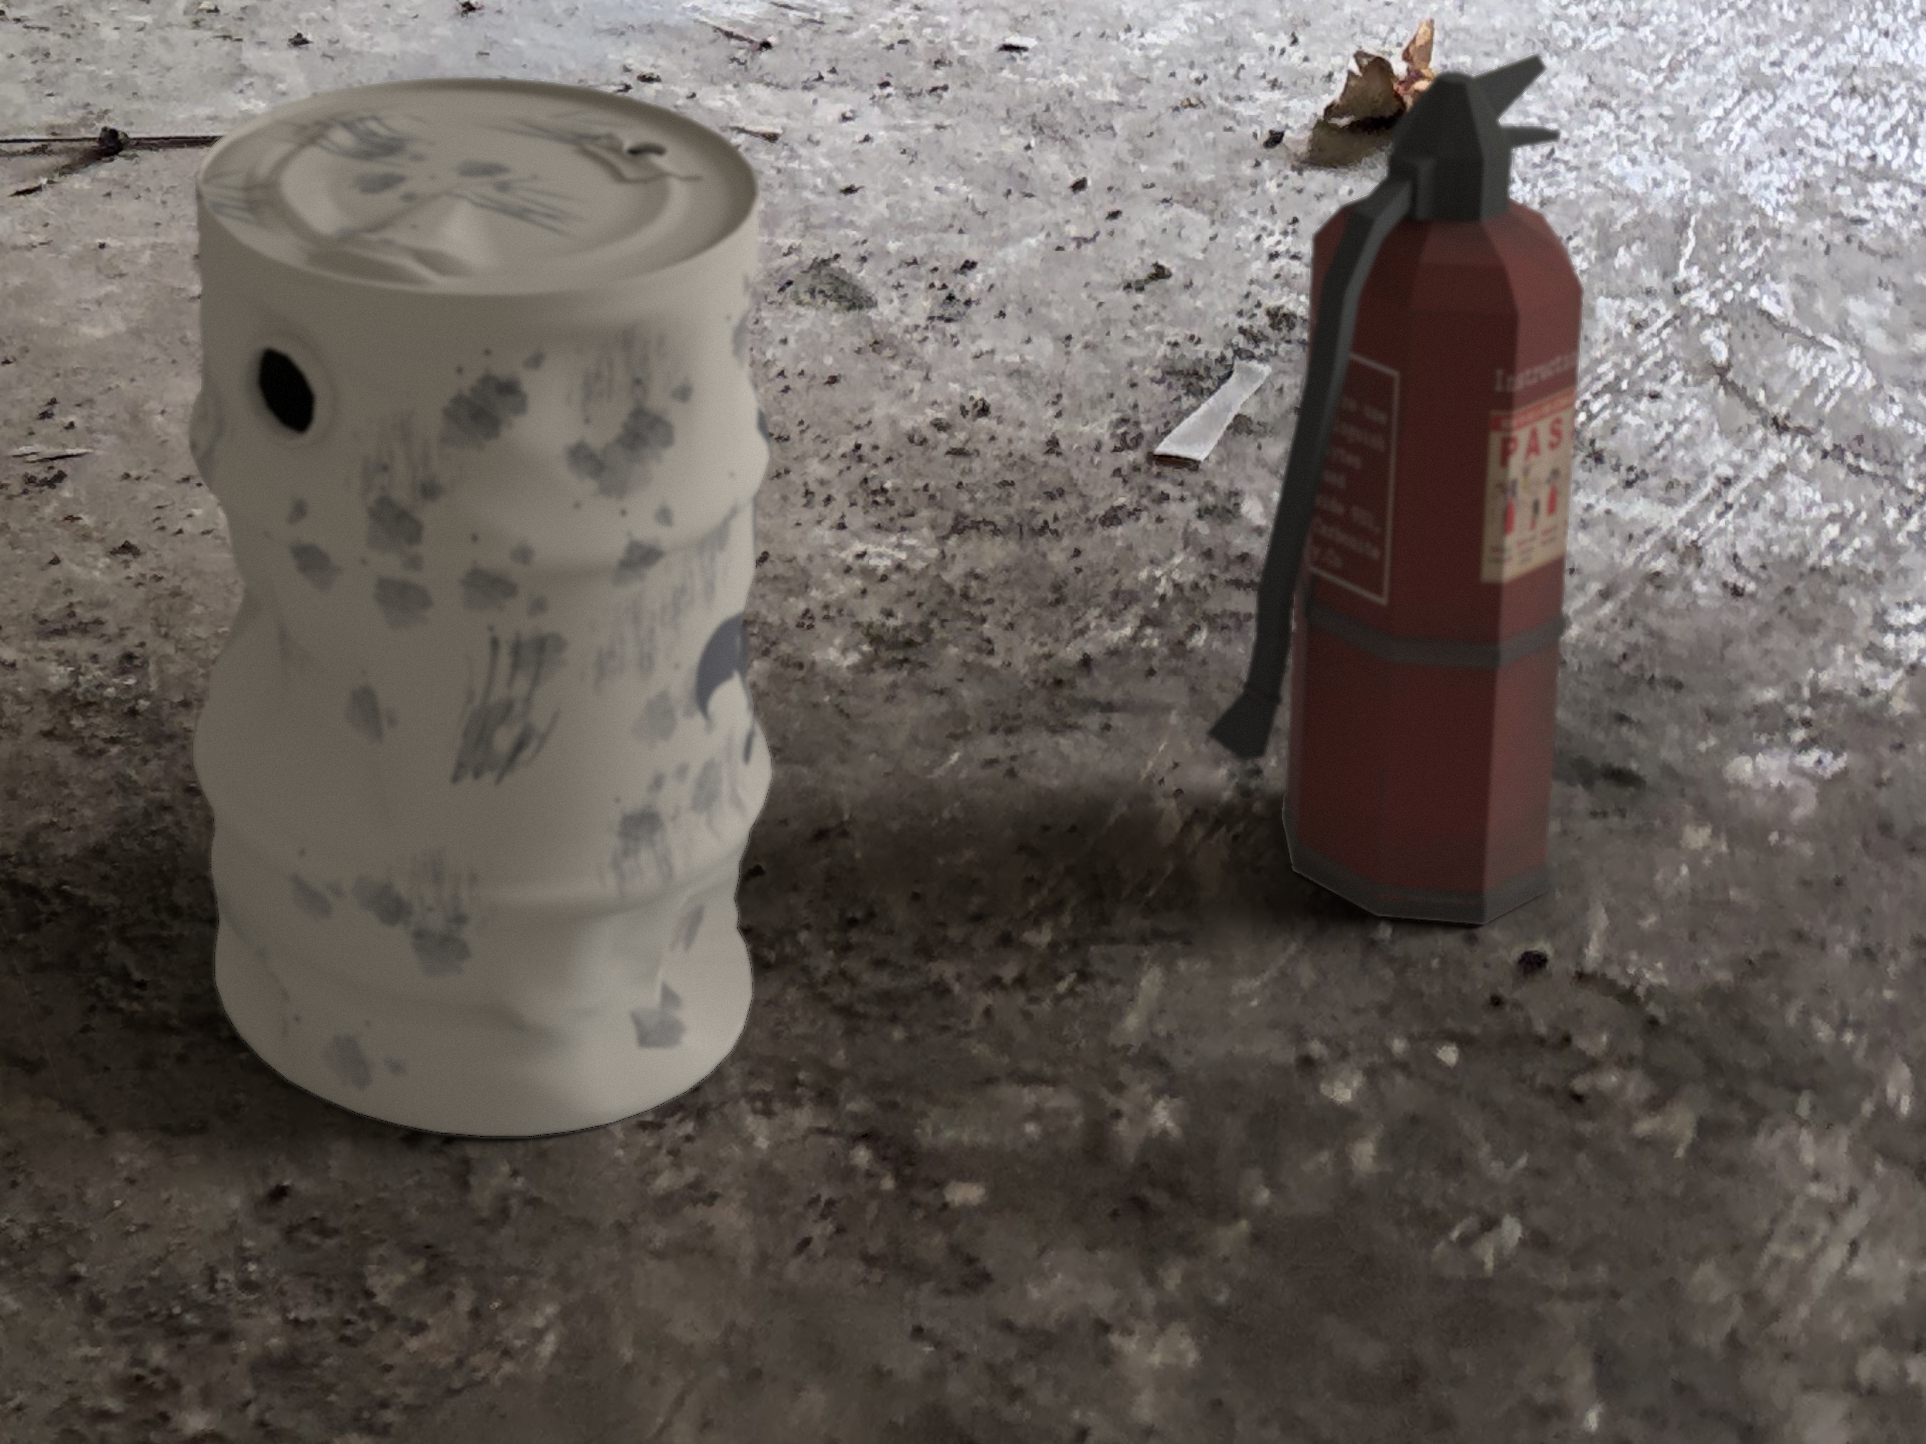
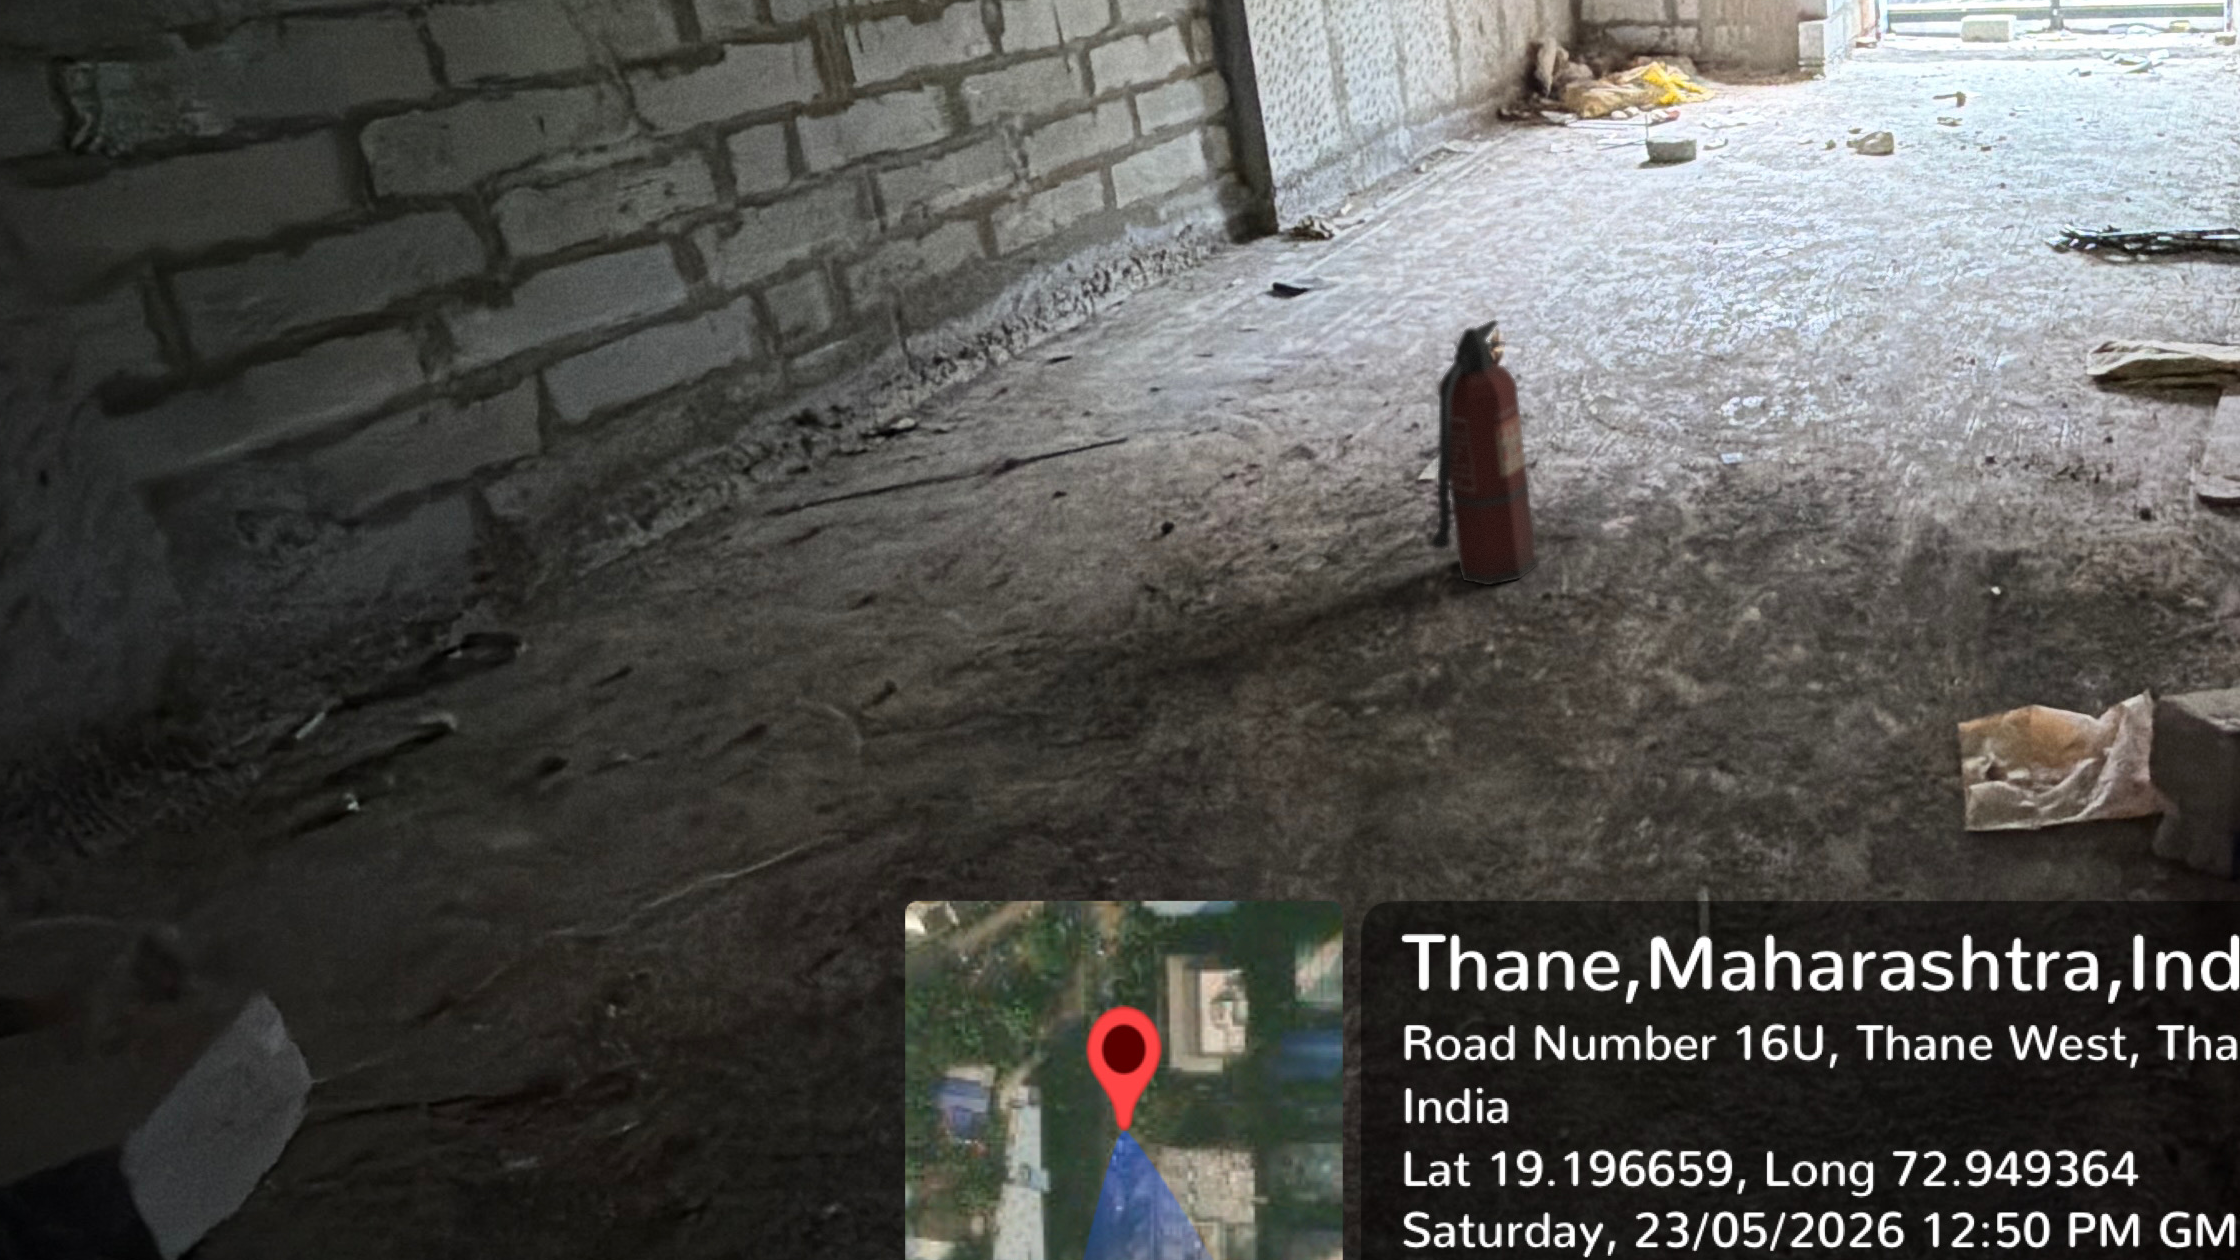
trash can: present [188,77,772,1136] -> none [1045,383,1295,732]

